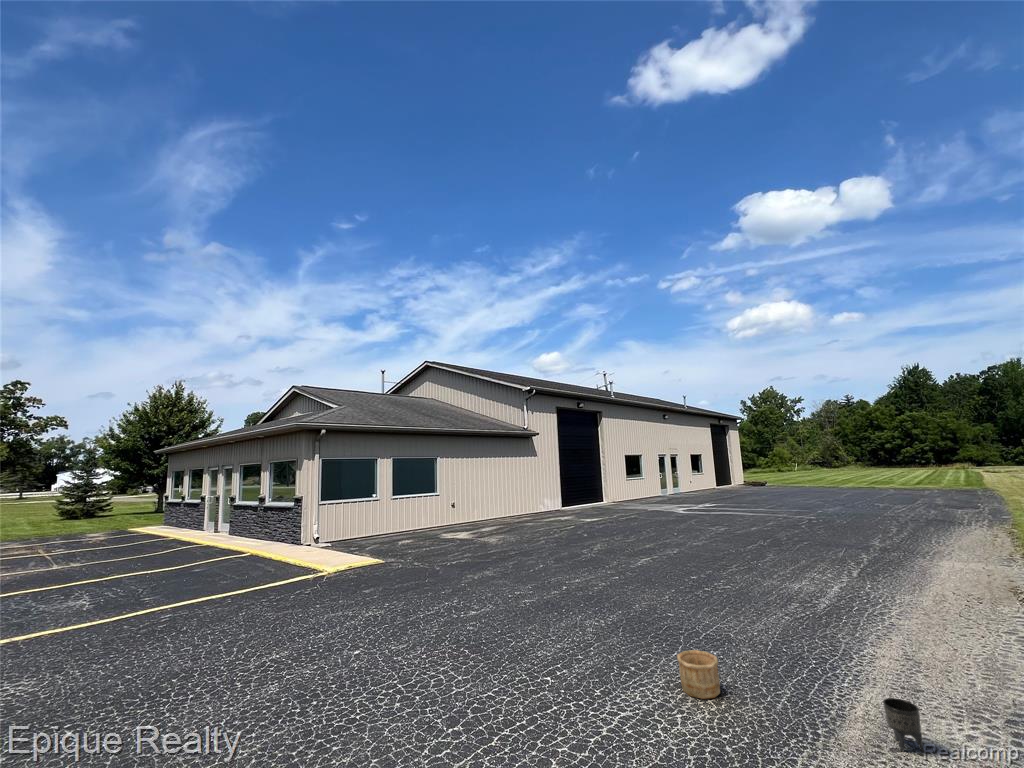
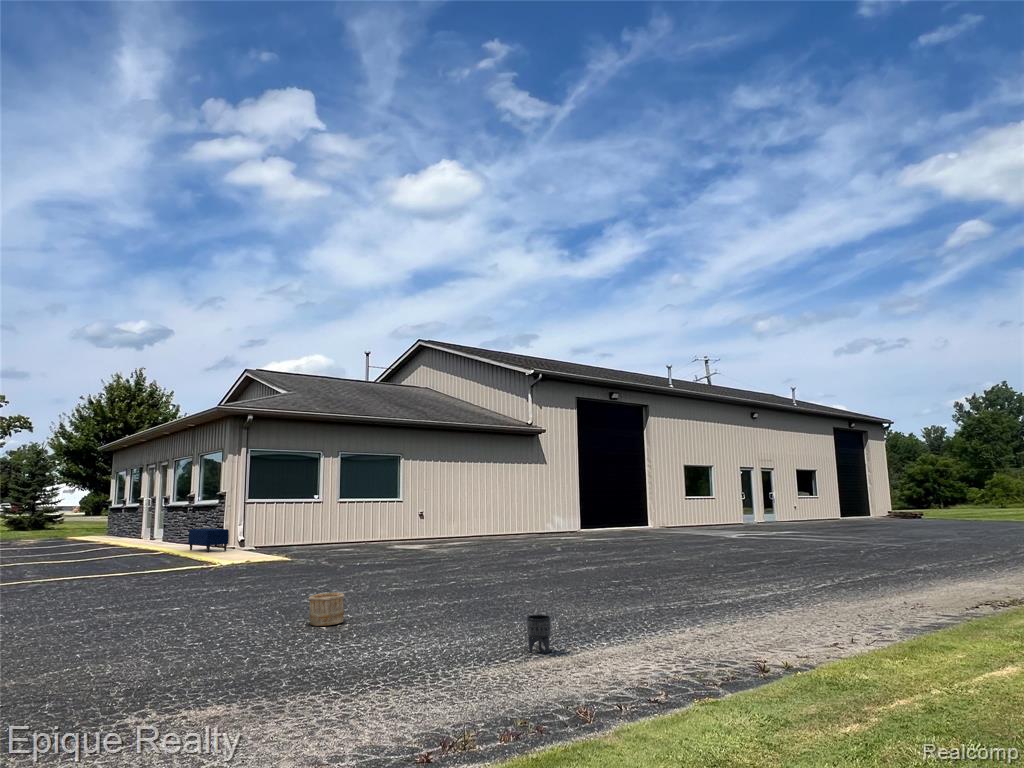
bench: none [266,527,306,551] -> present [188,528,229,552]
wooden bucket: present [677,650,720,699] -> present [309,592,344,626]

